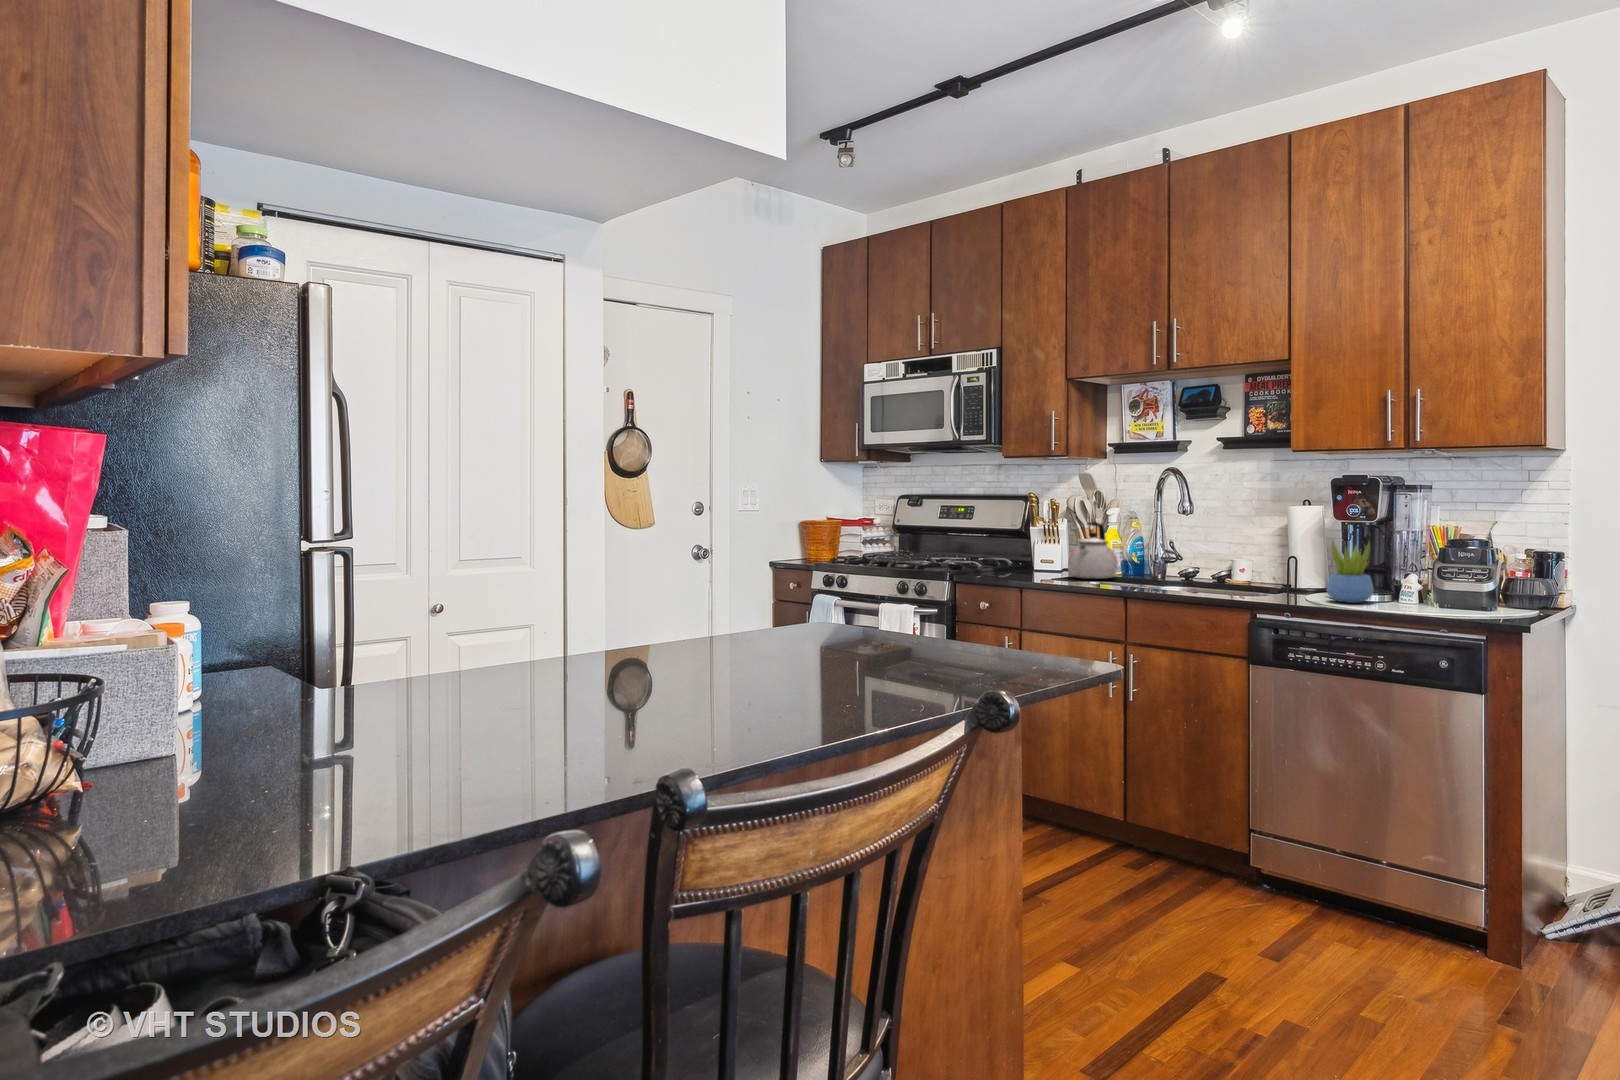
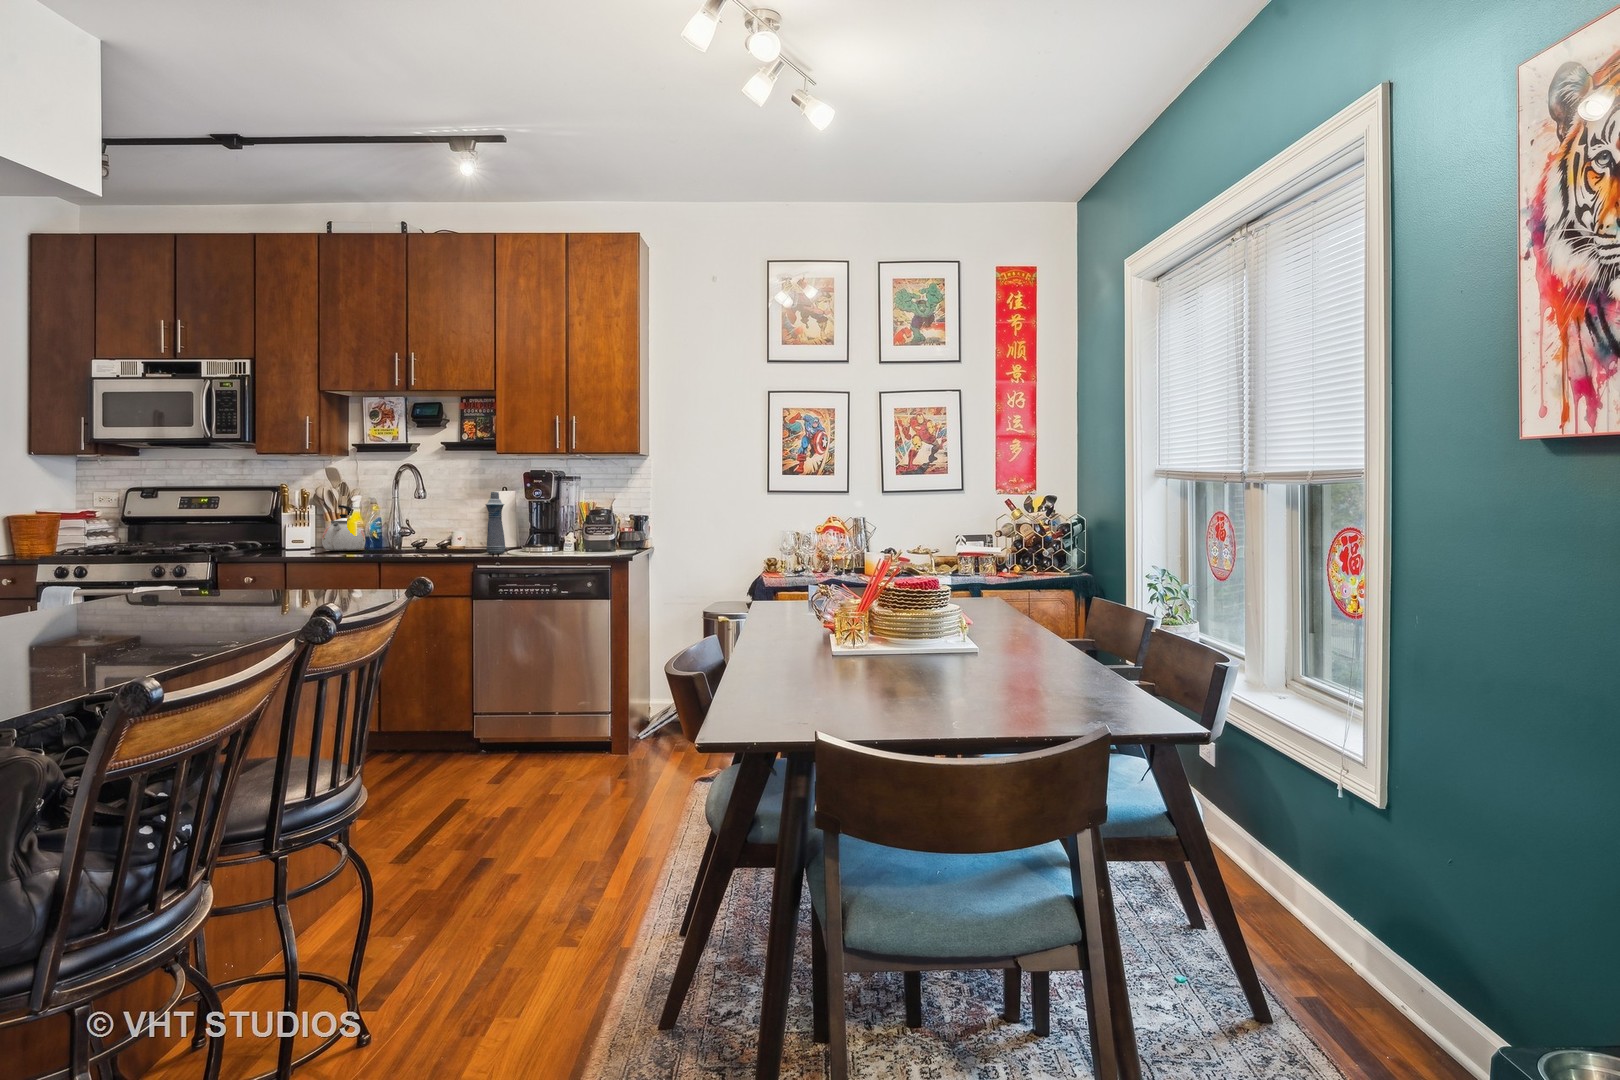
bottle: none [1273,513,1303,603] -> present [486,492,506,554]
succulent plant: present [1326,540,1374,603] -> none [520,509,549,552]

